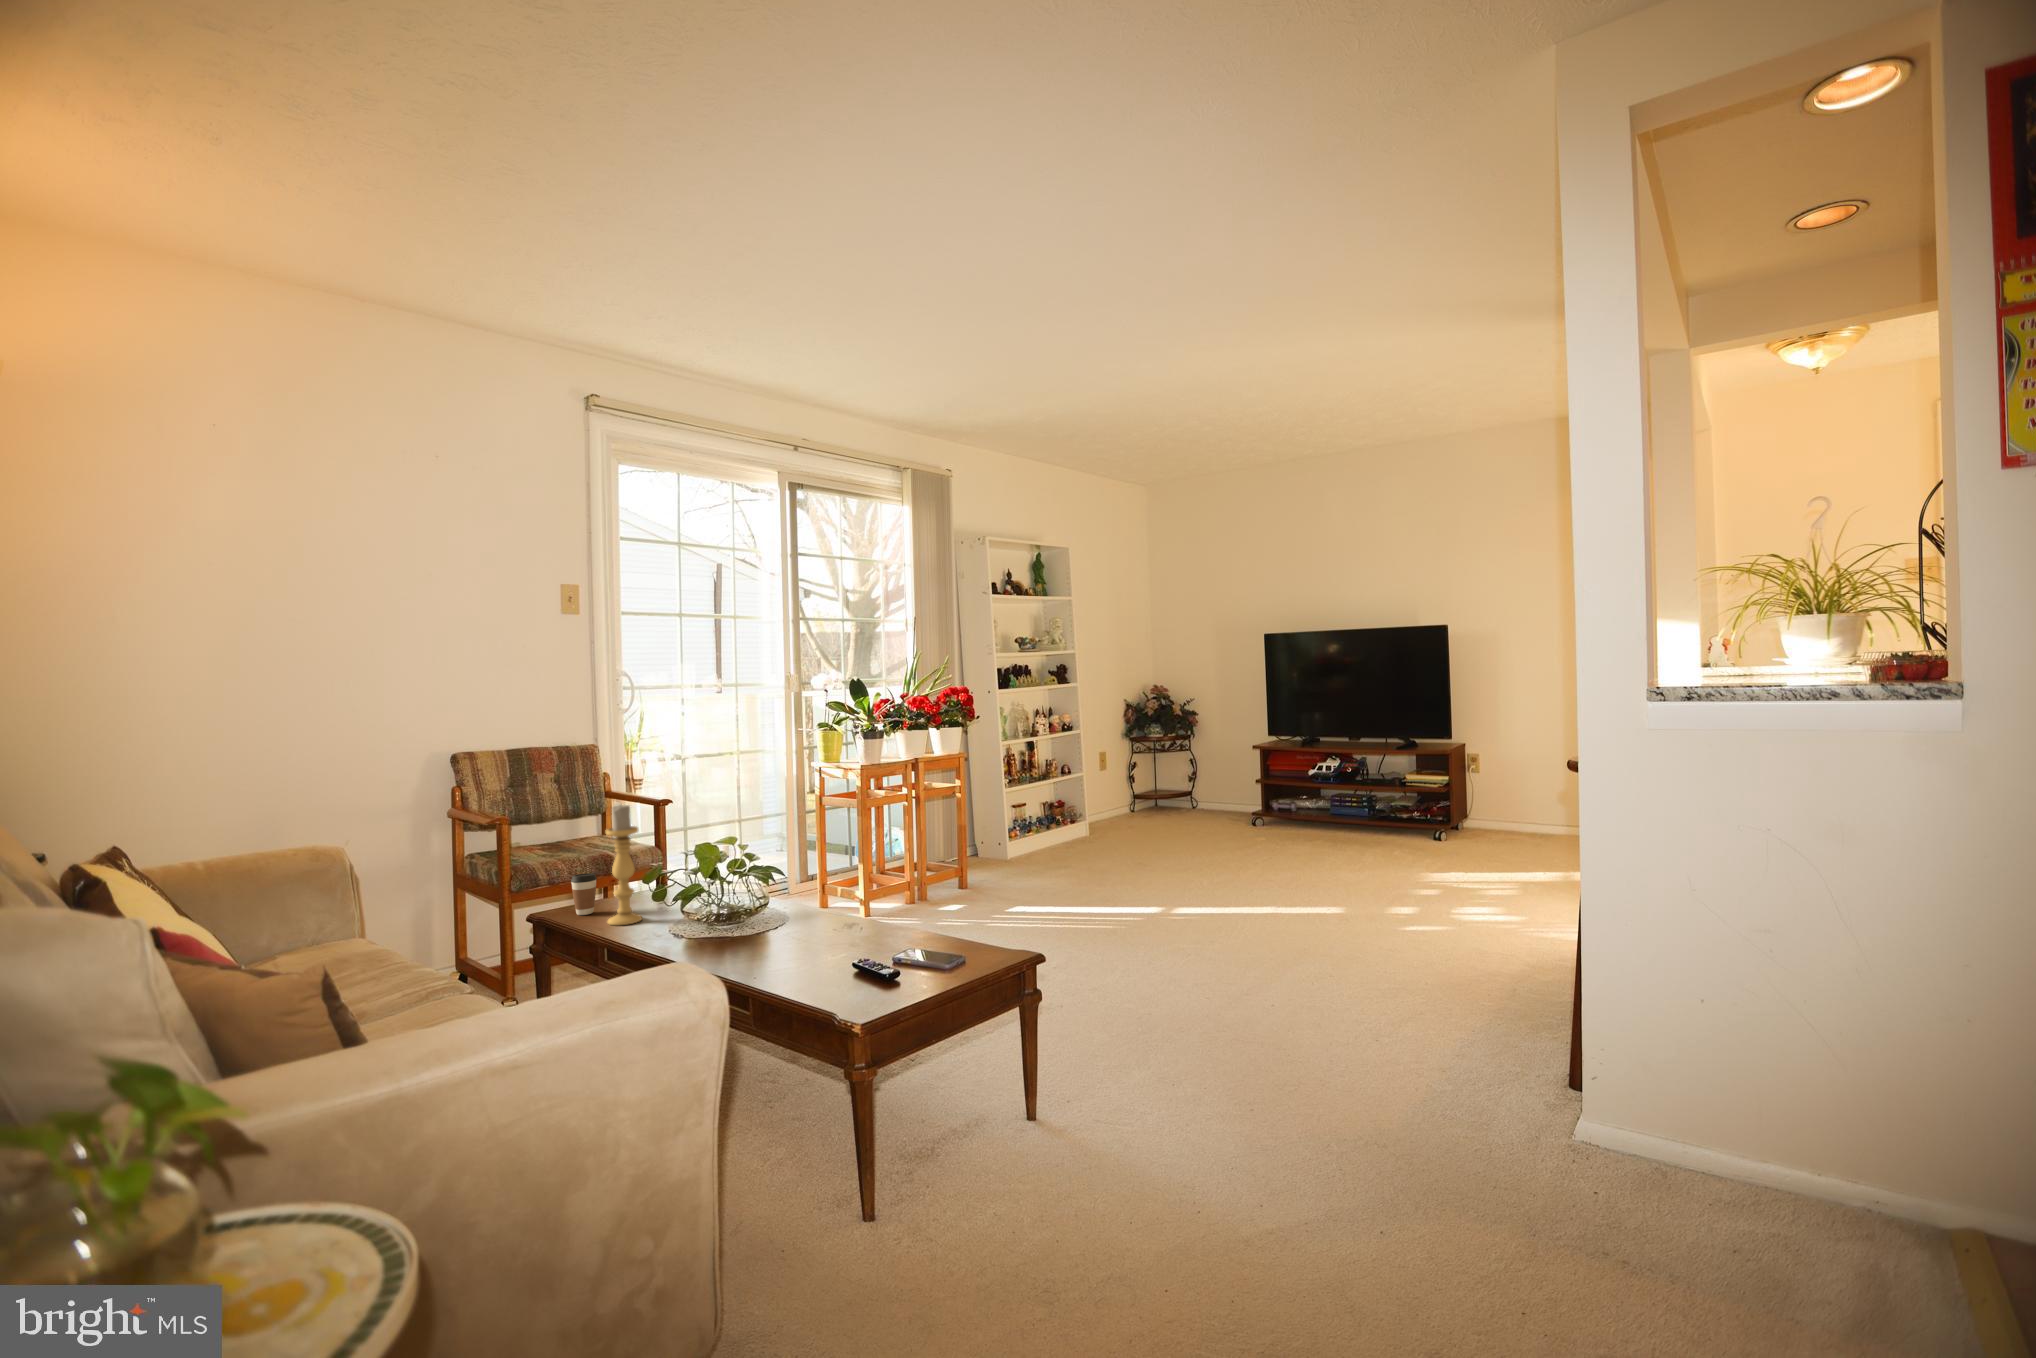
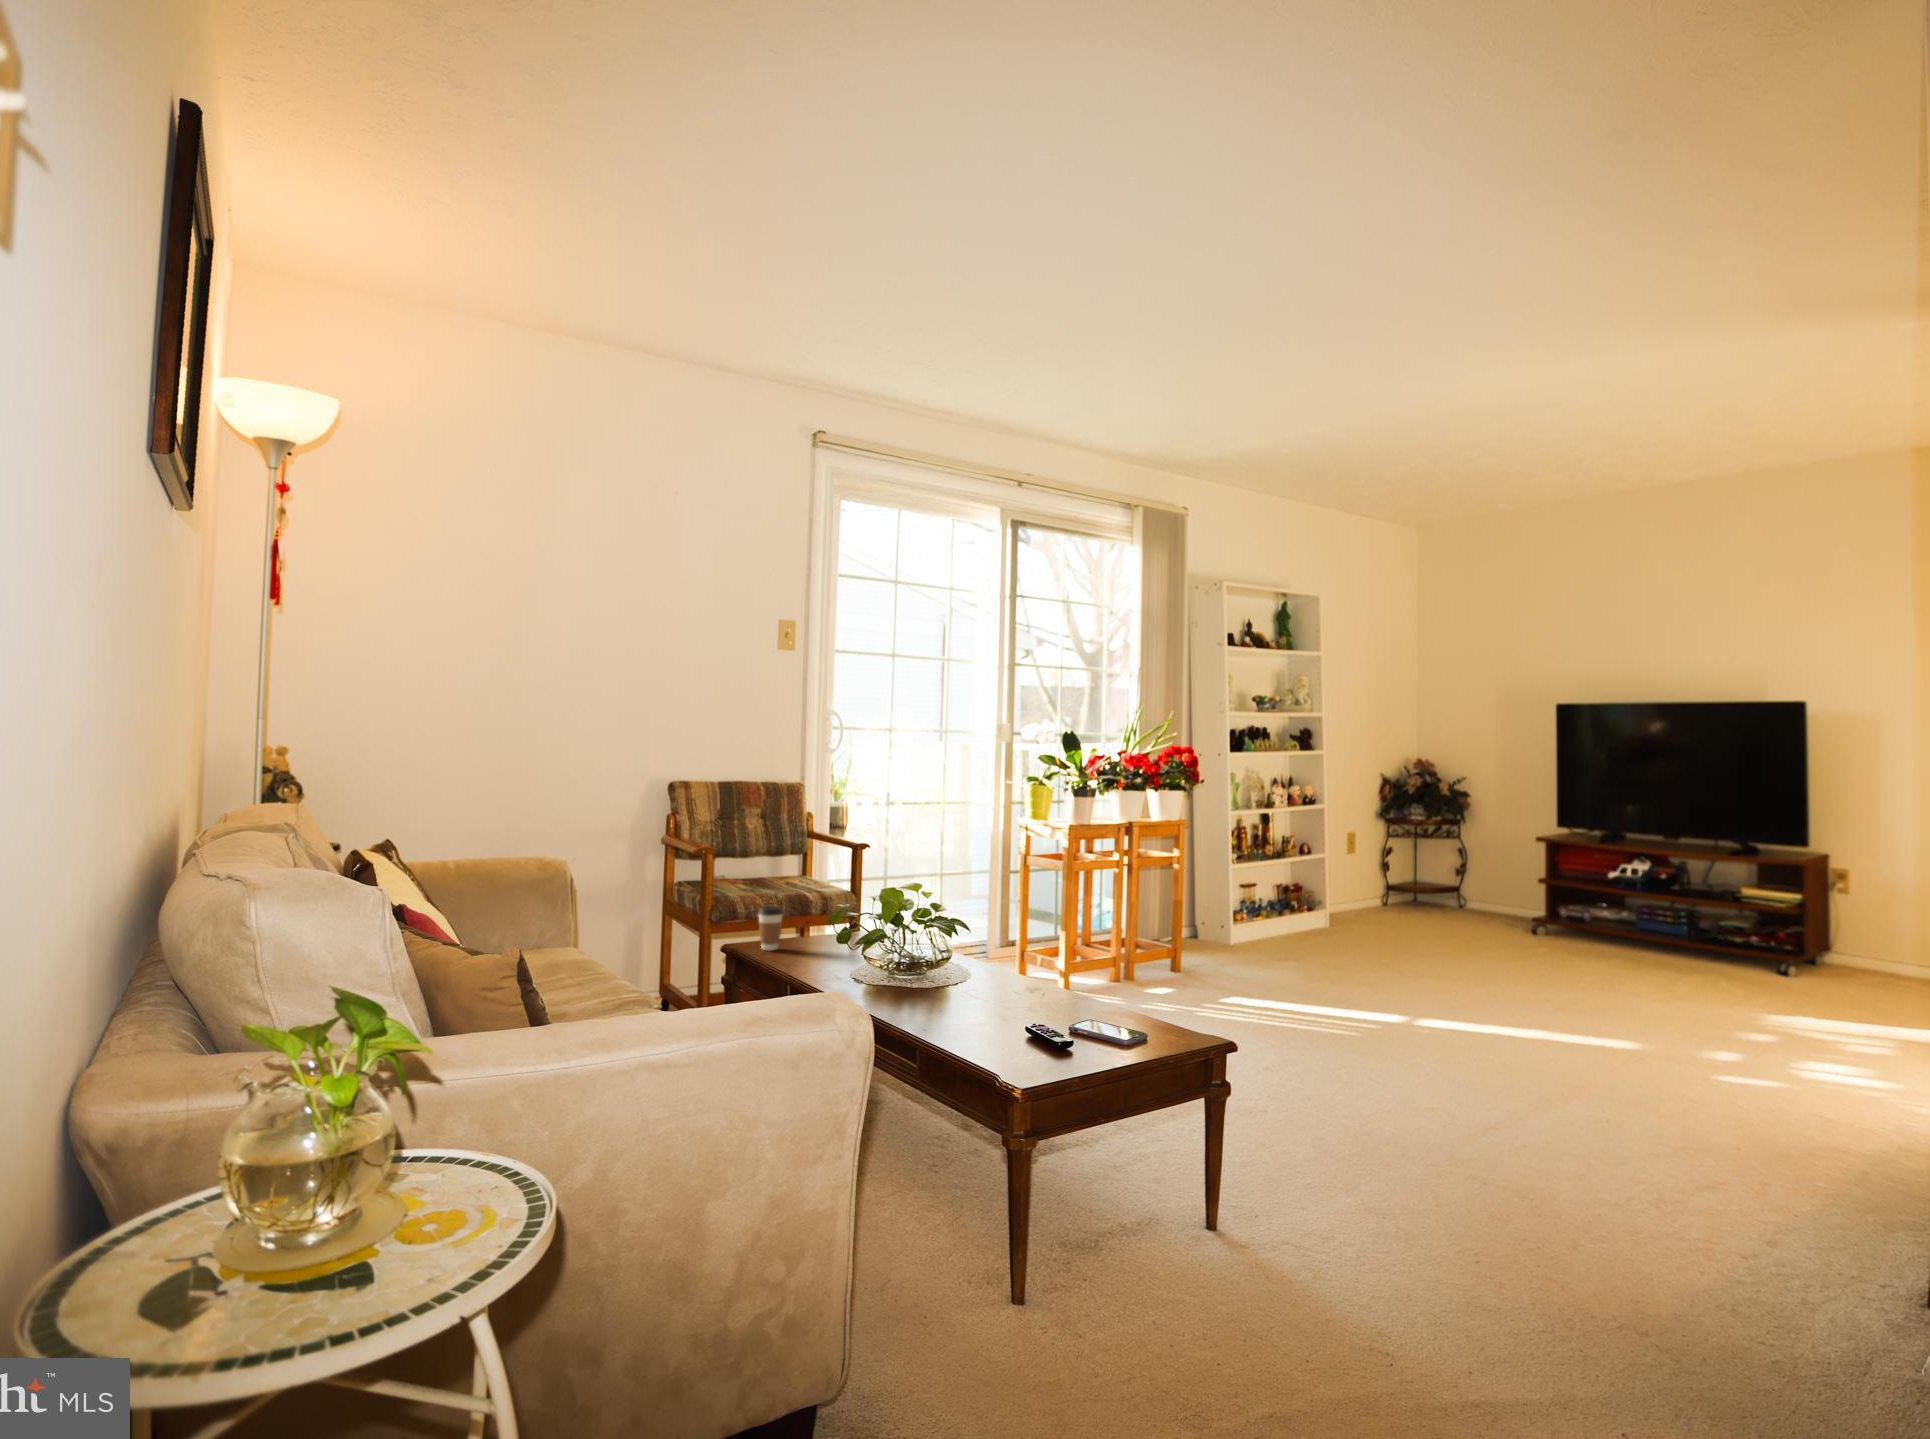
candle holder: present [606,805,642,926] -> none [789,834,824,966]

